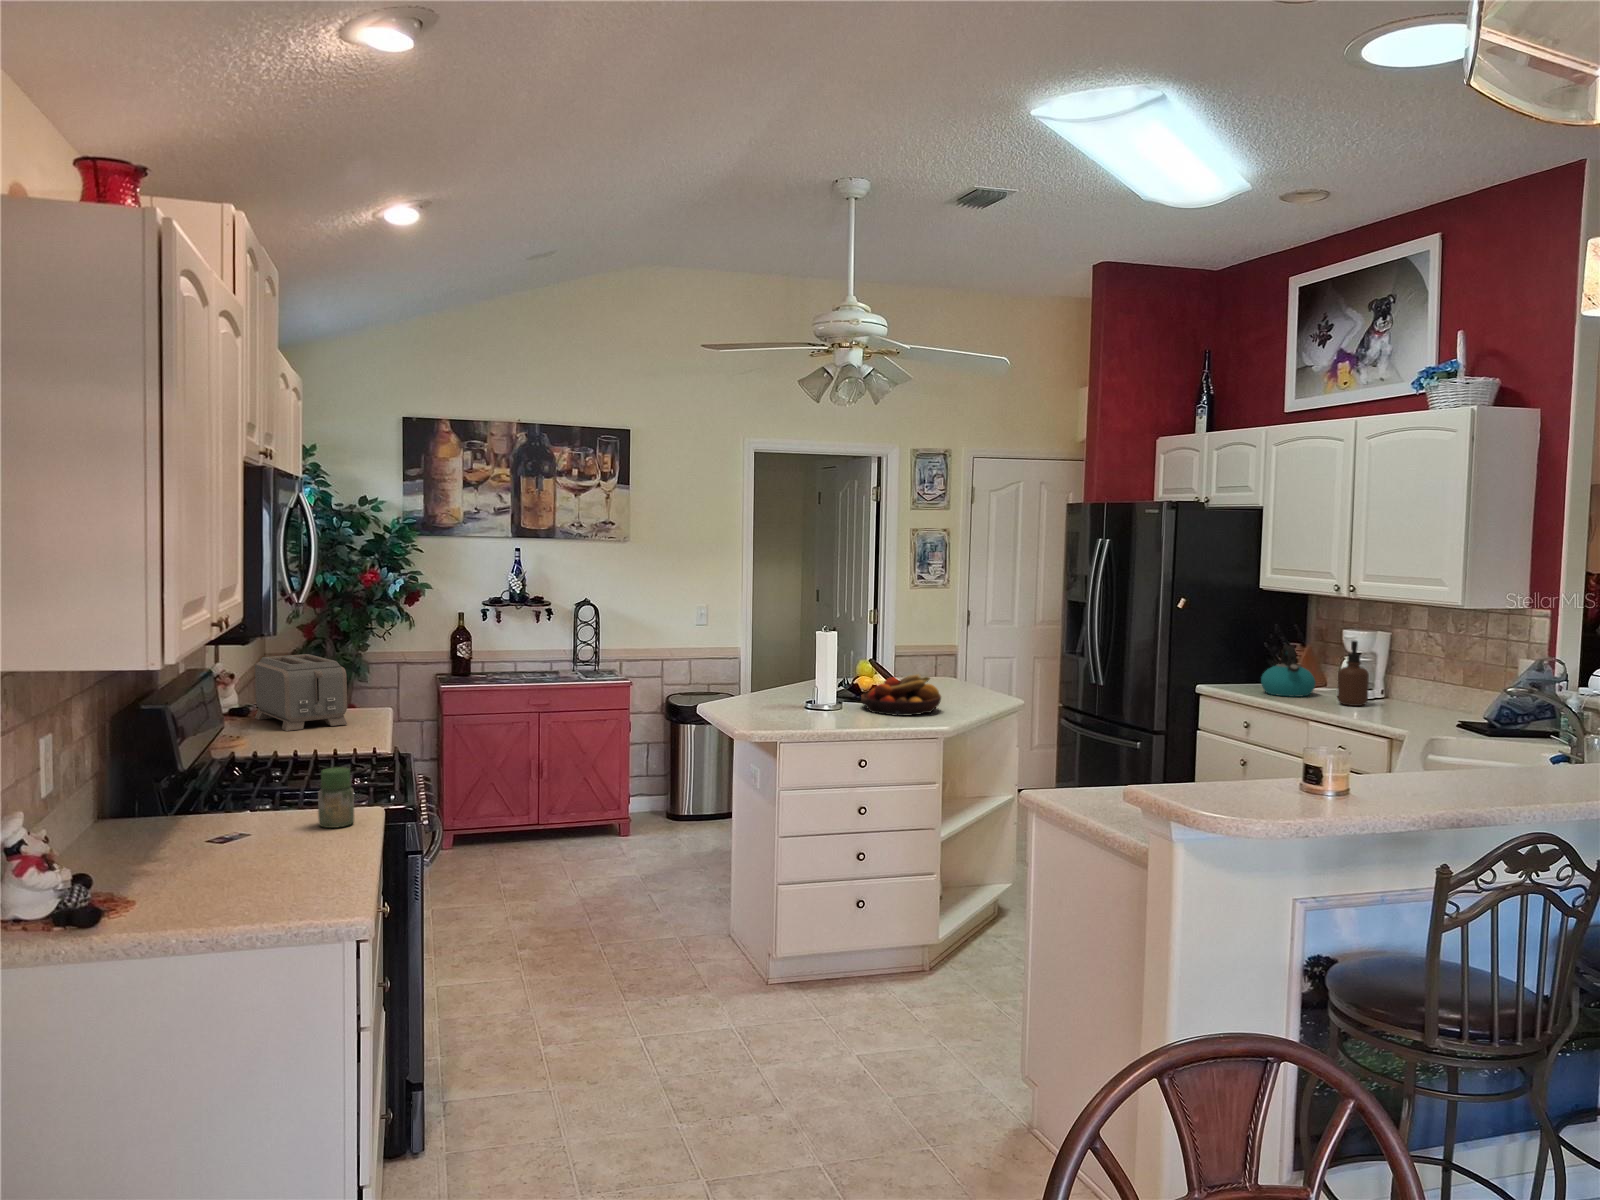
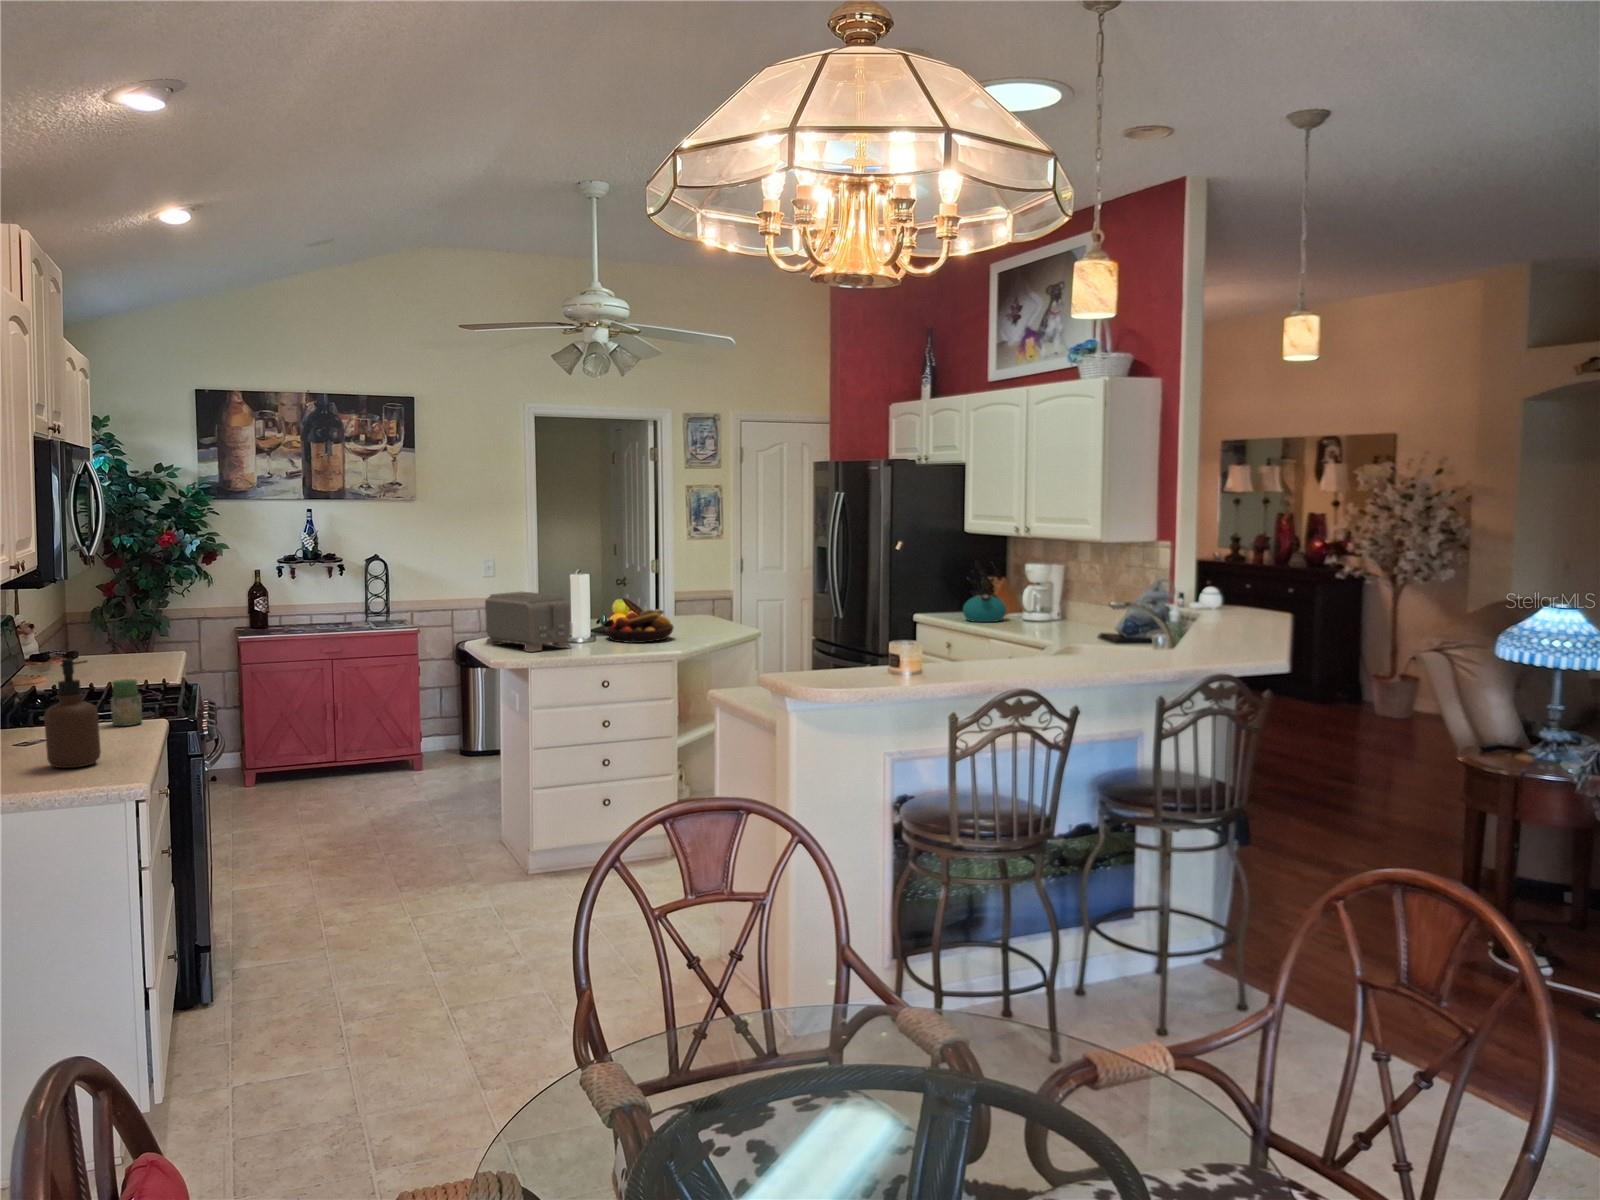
soap dispenser: present [1337,641,1369,706] -> present [44,659,101,768]
toaster: present [255,654,347,731] -> present [485,592,571,652]

